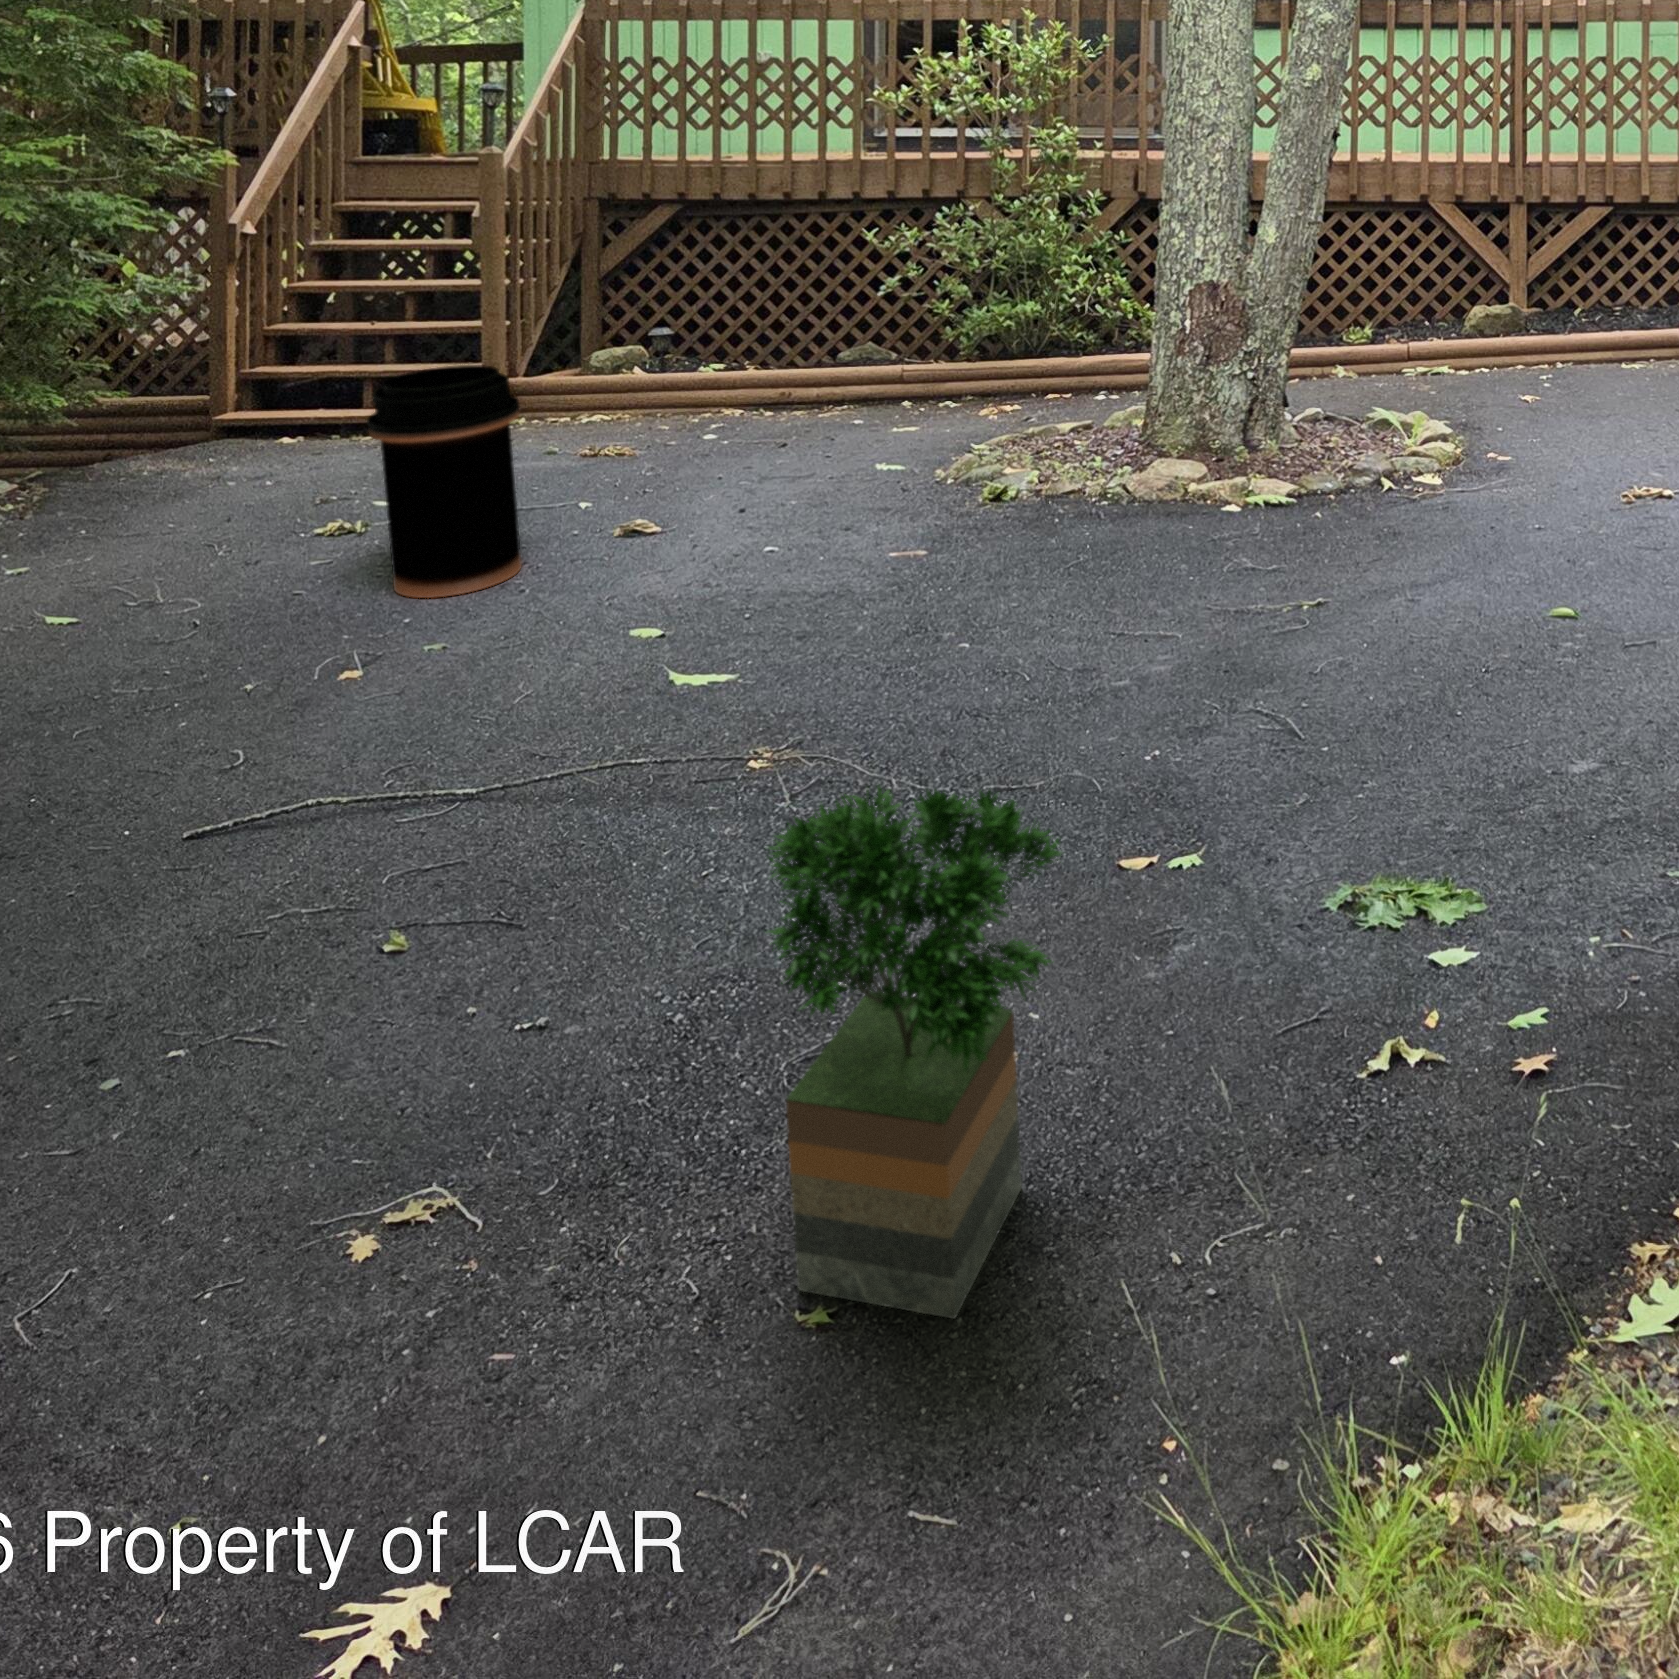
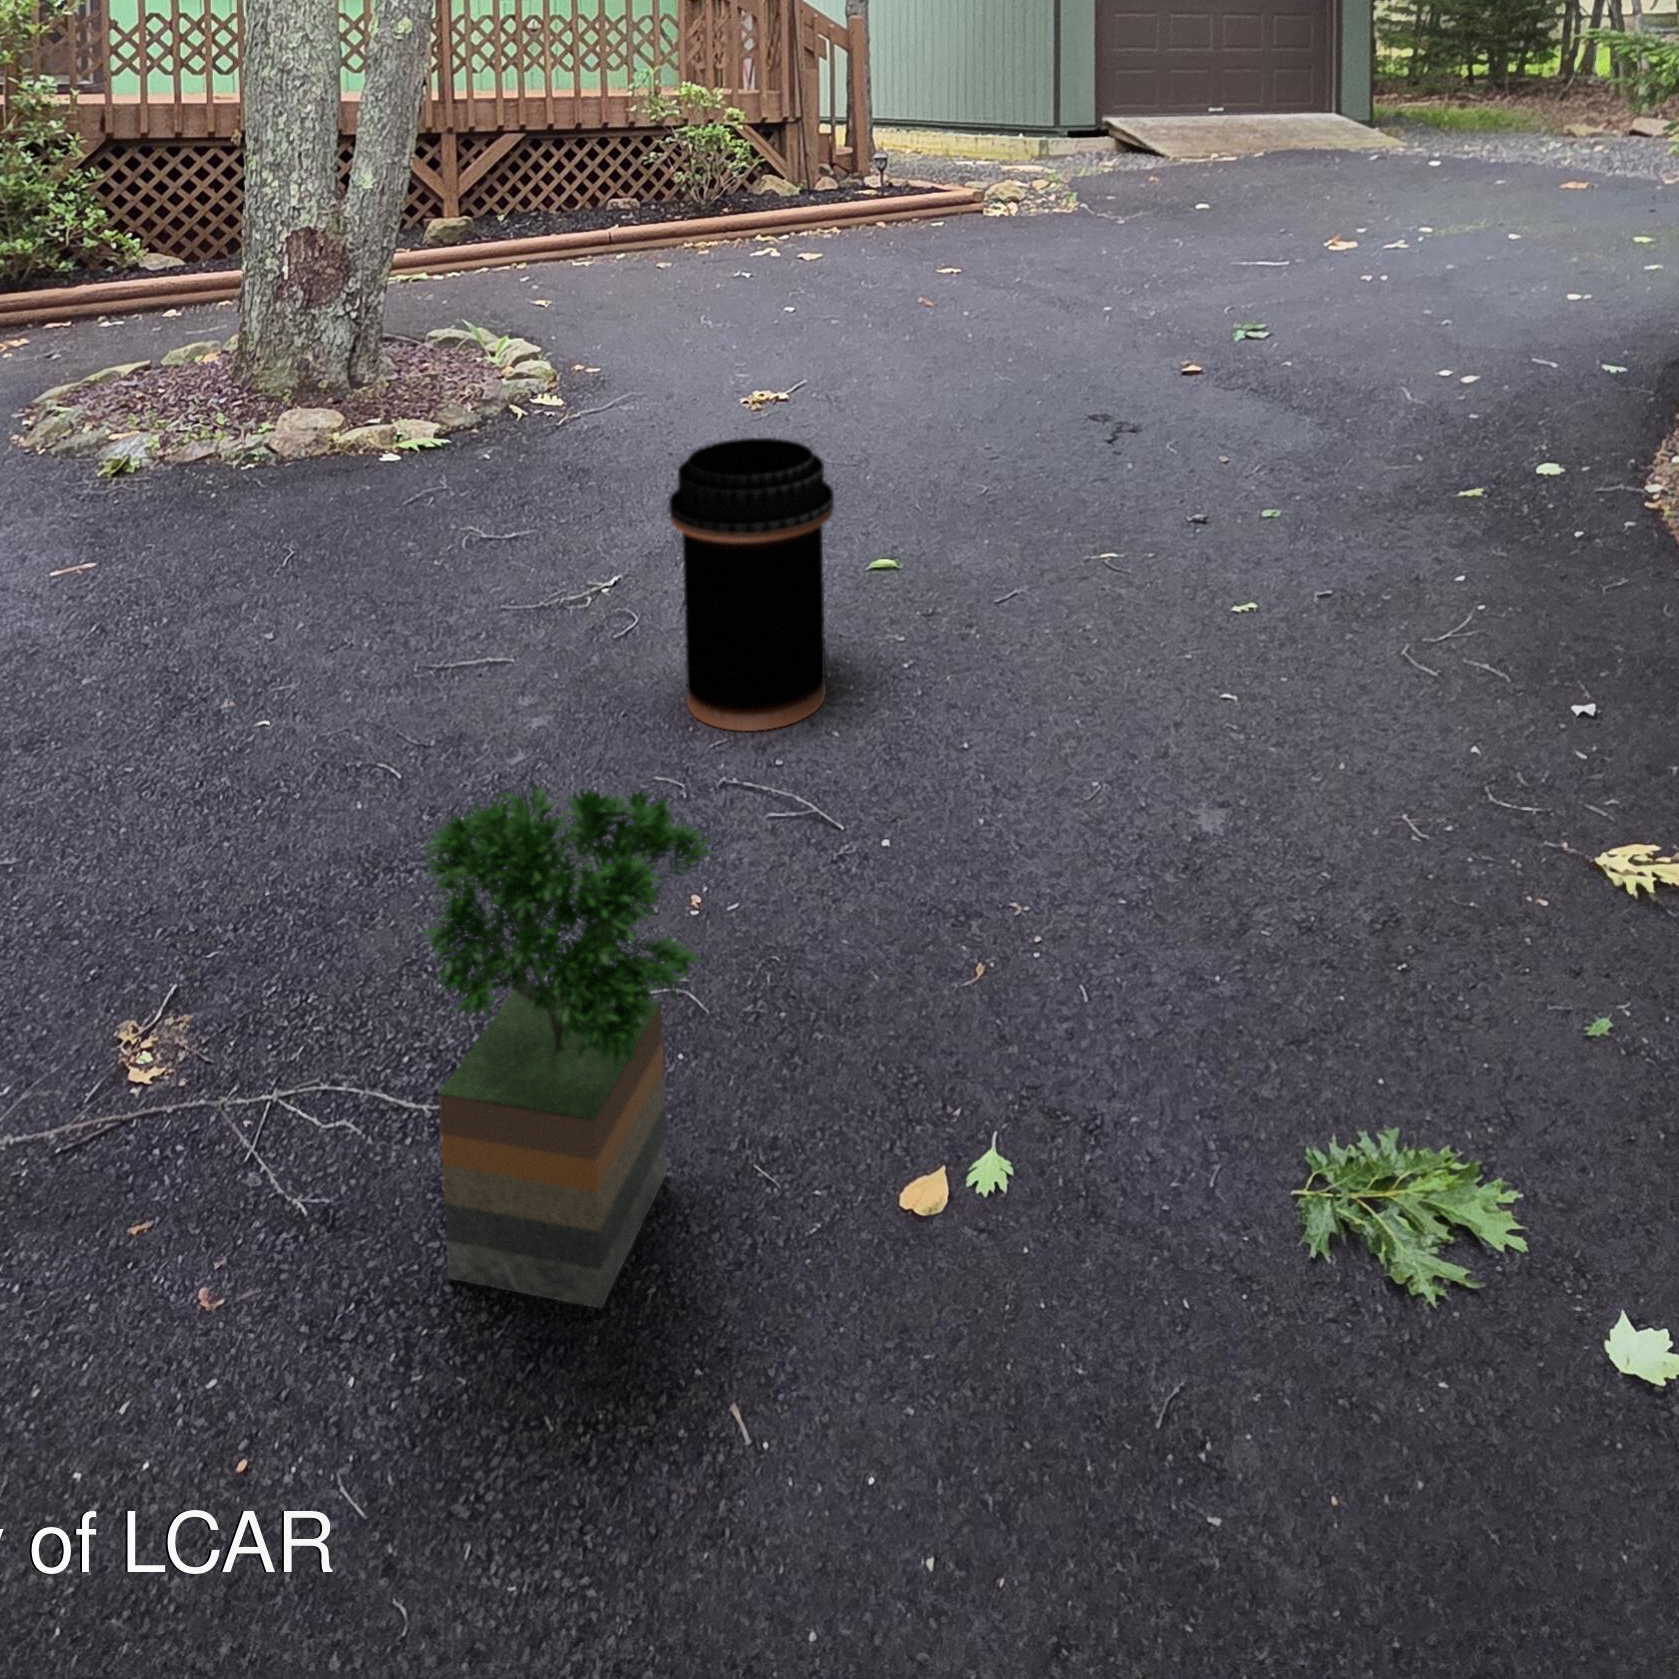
trash can: present [367,365,521,598] -> present [669,438,834,731]

